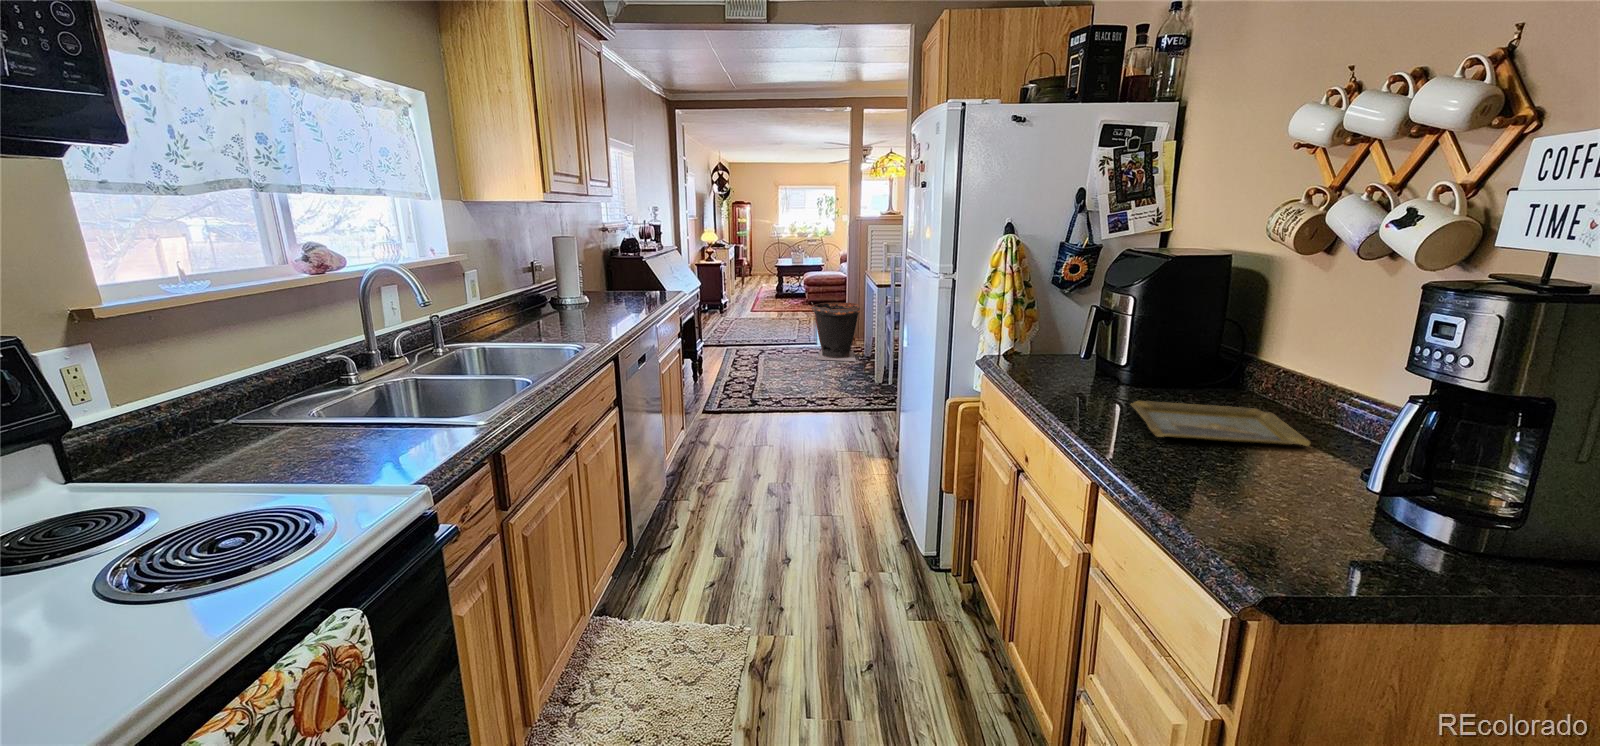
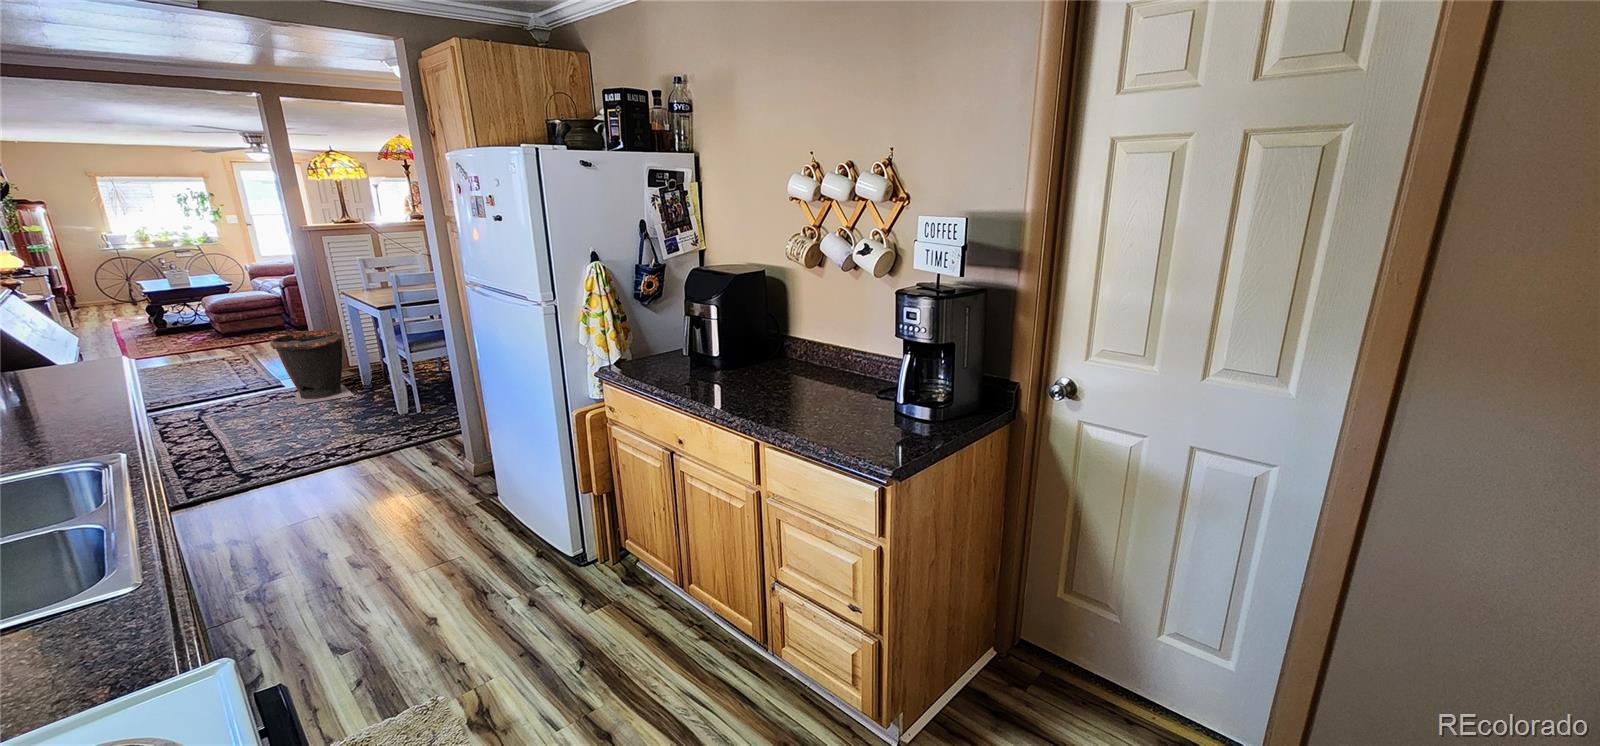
tray: present [1131,401,1310,446] -> none [744,368,845,401]

